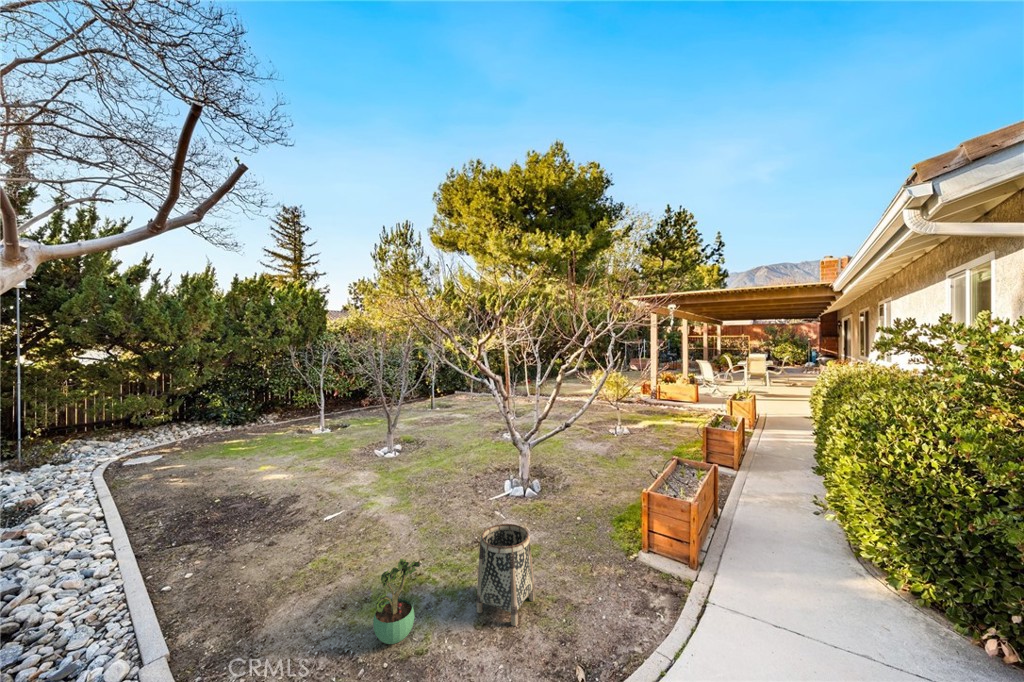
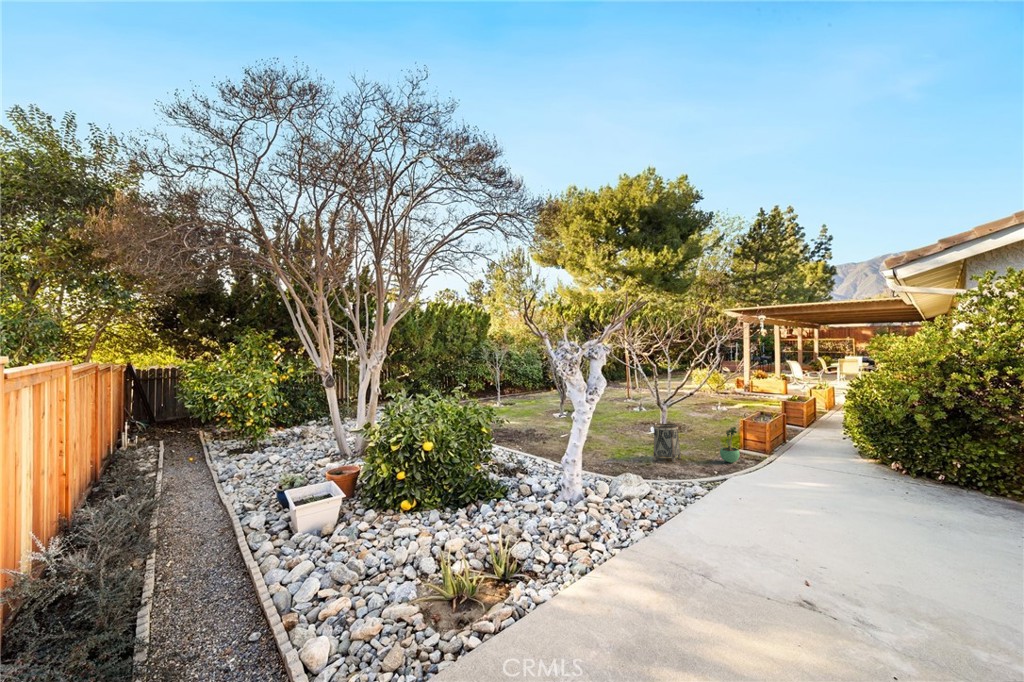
potted plant: present [373,559,420,644] -> present [720,427,740,463]

